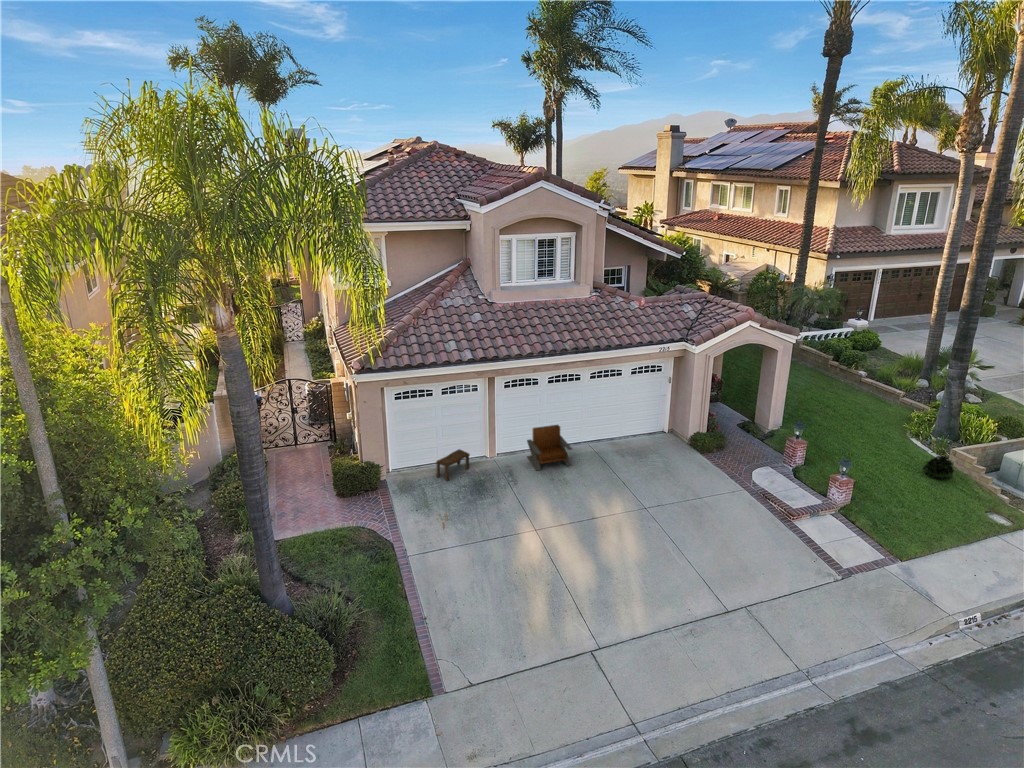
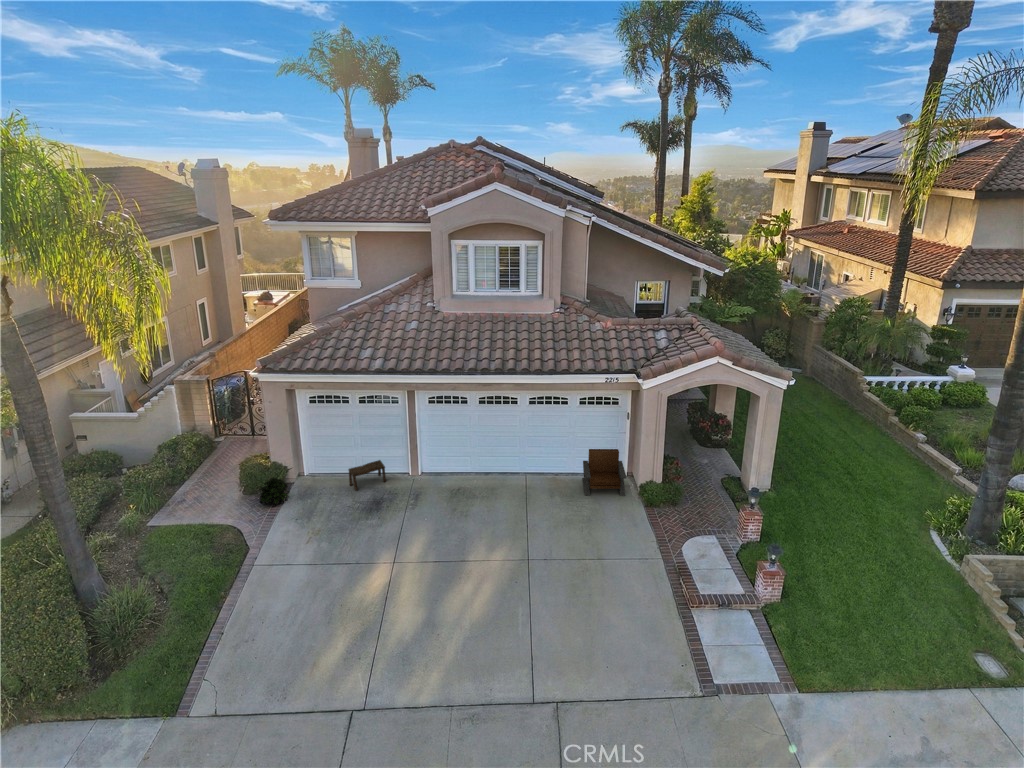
lounge chair: present [527,425,572,471] -> present [582,449,626,496]
potted plant: present [923,456,954,479] -> present [260,478,290,505]

